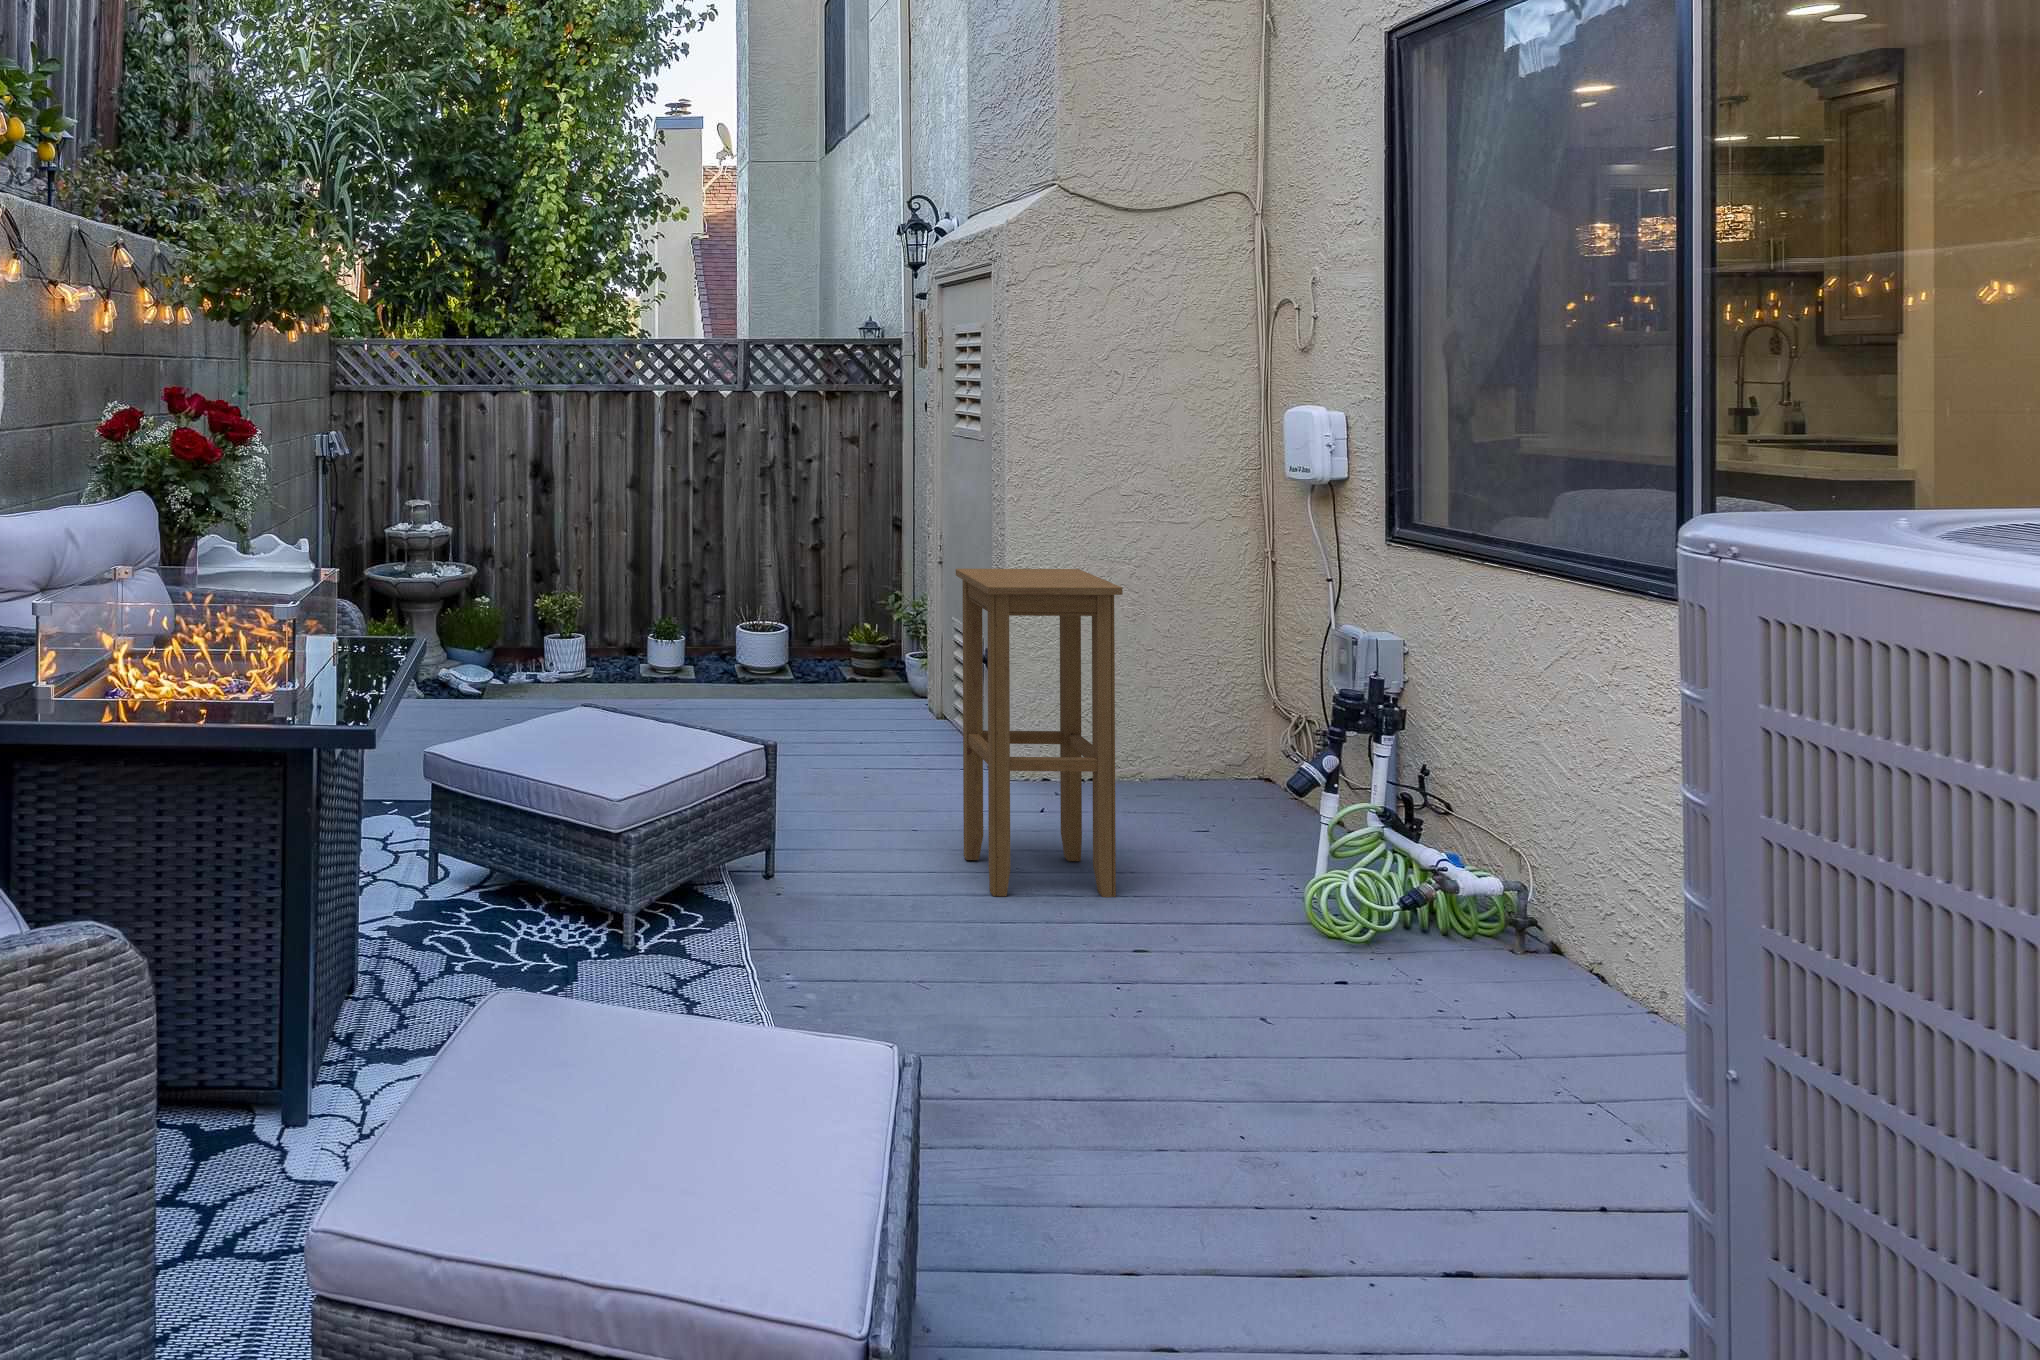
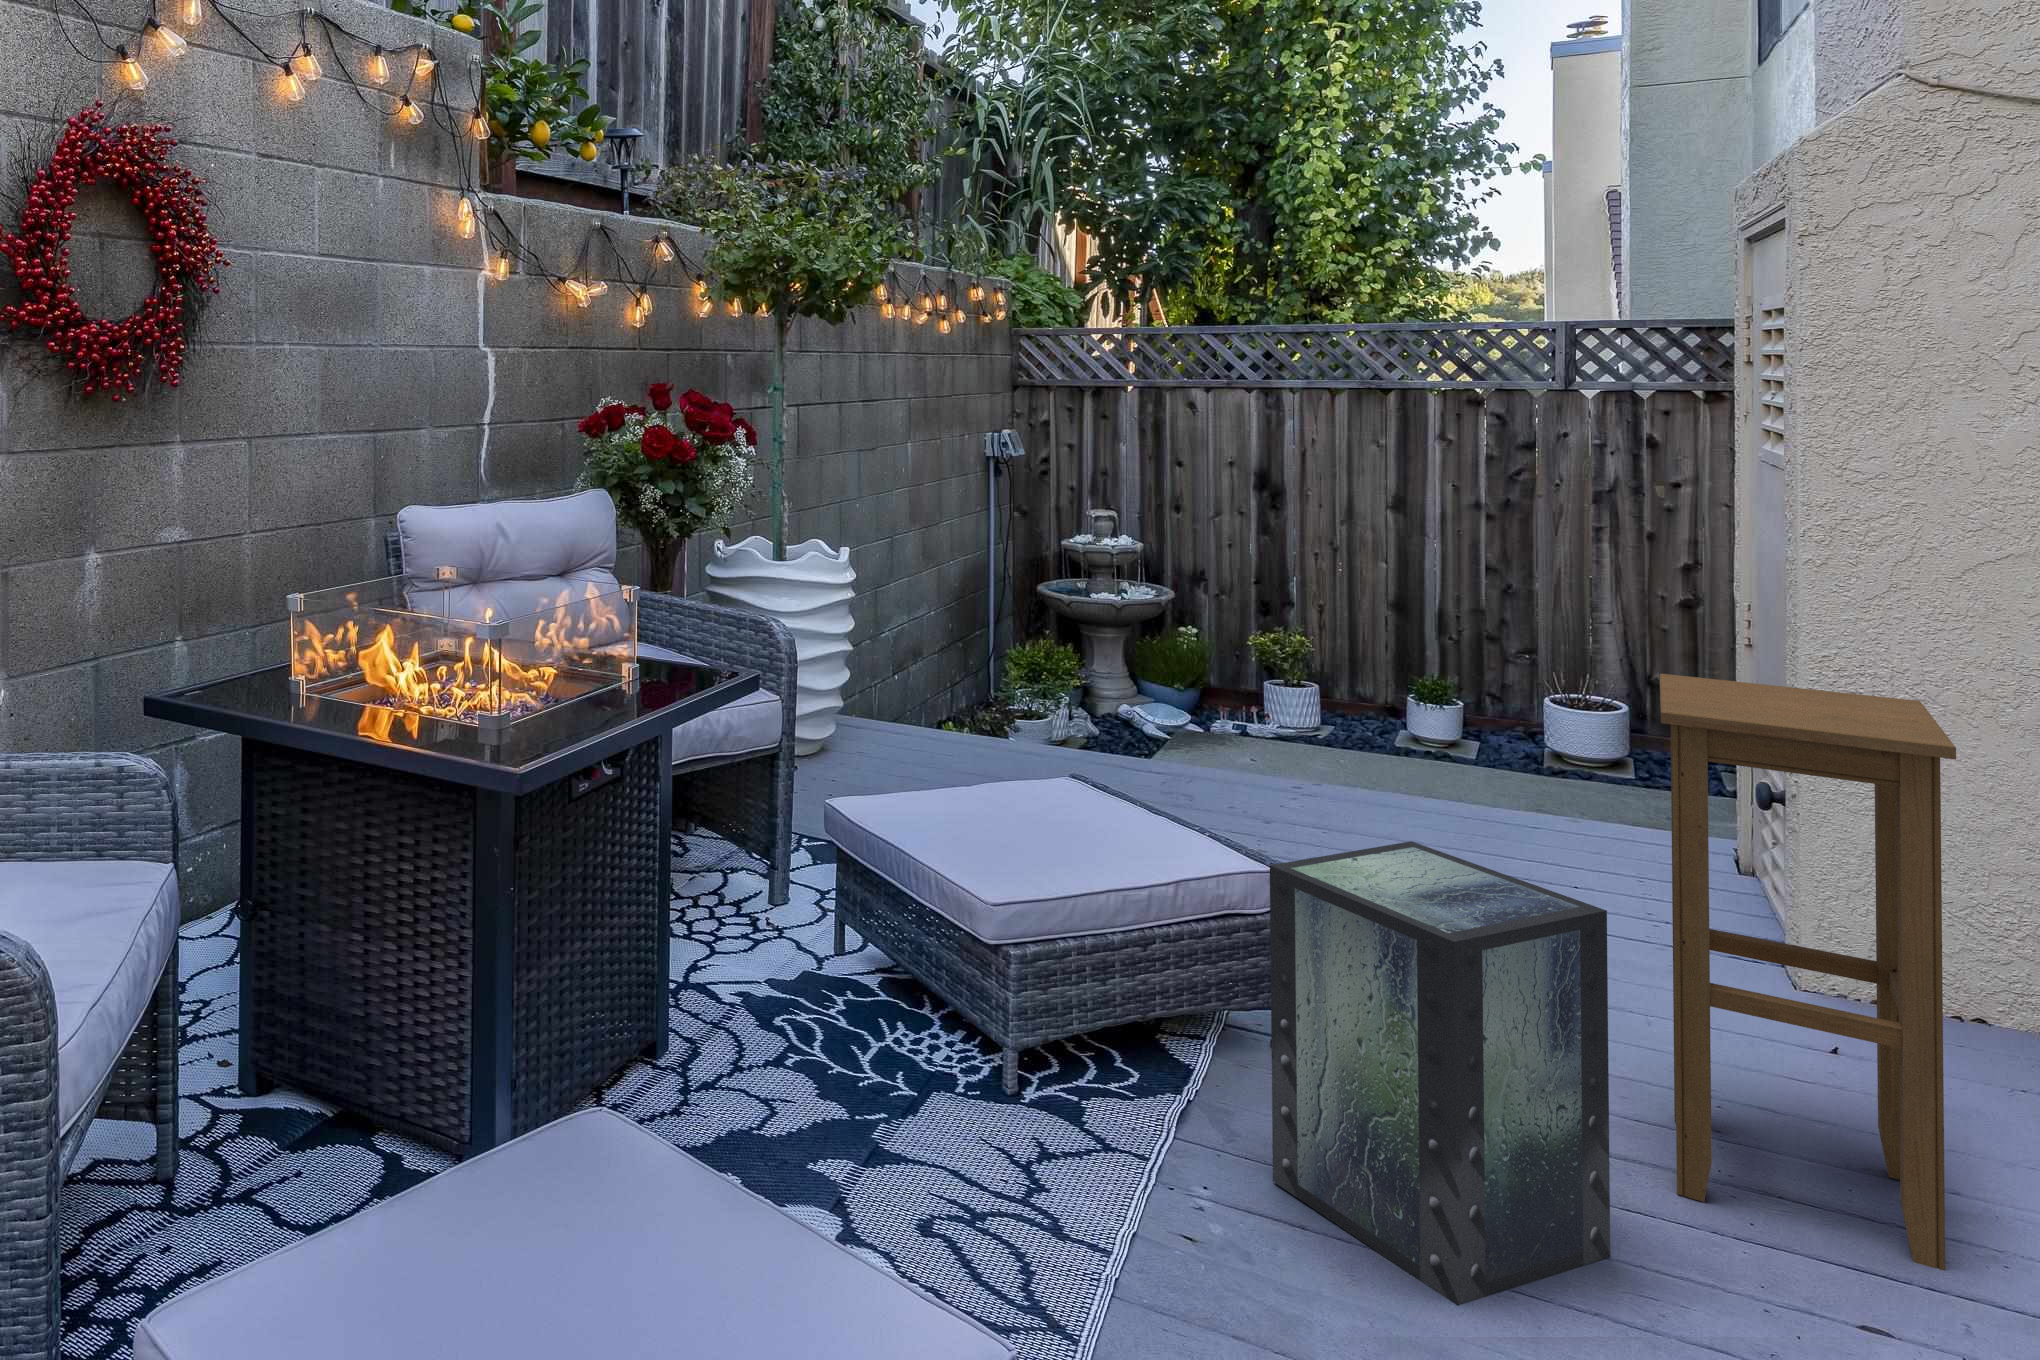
storage box: none [806,696,988,983] -> present [1270,841,1610,1306]

